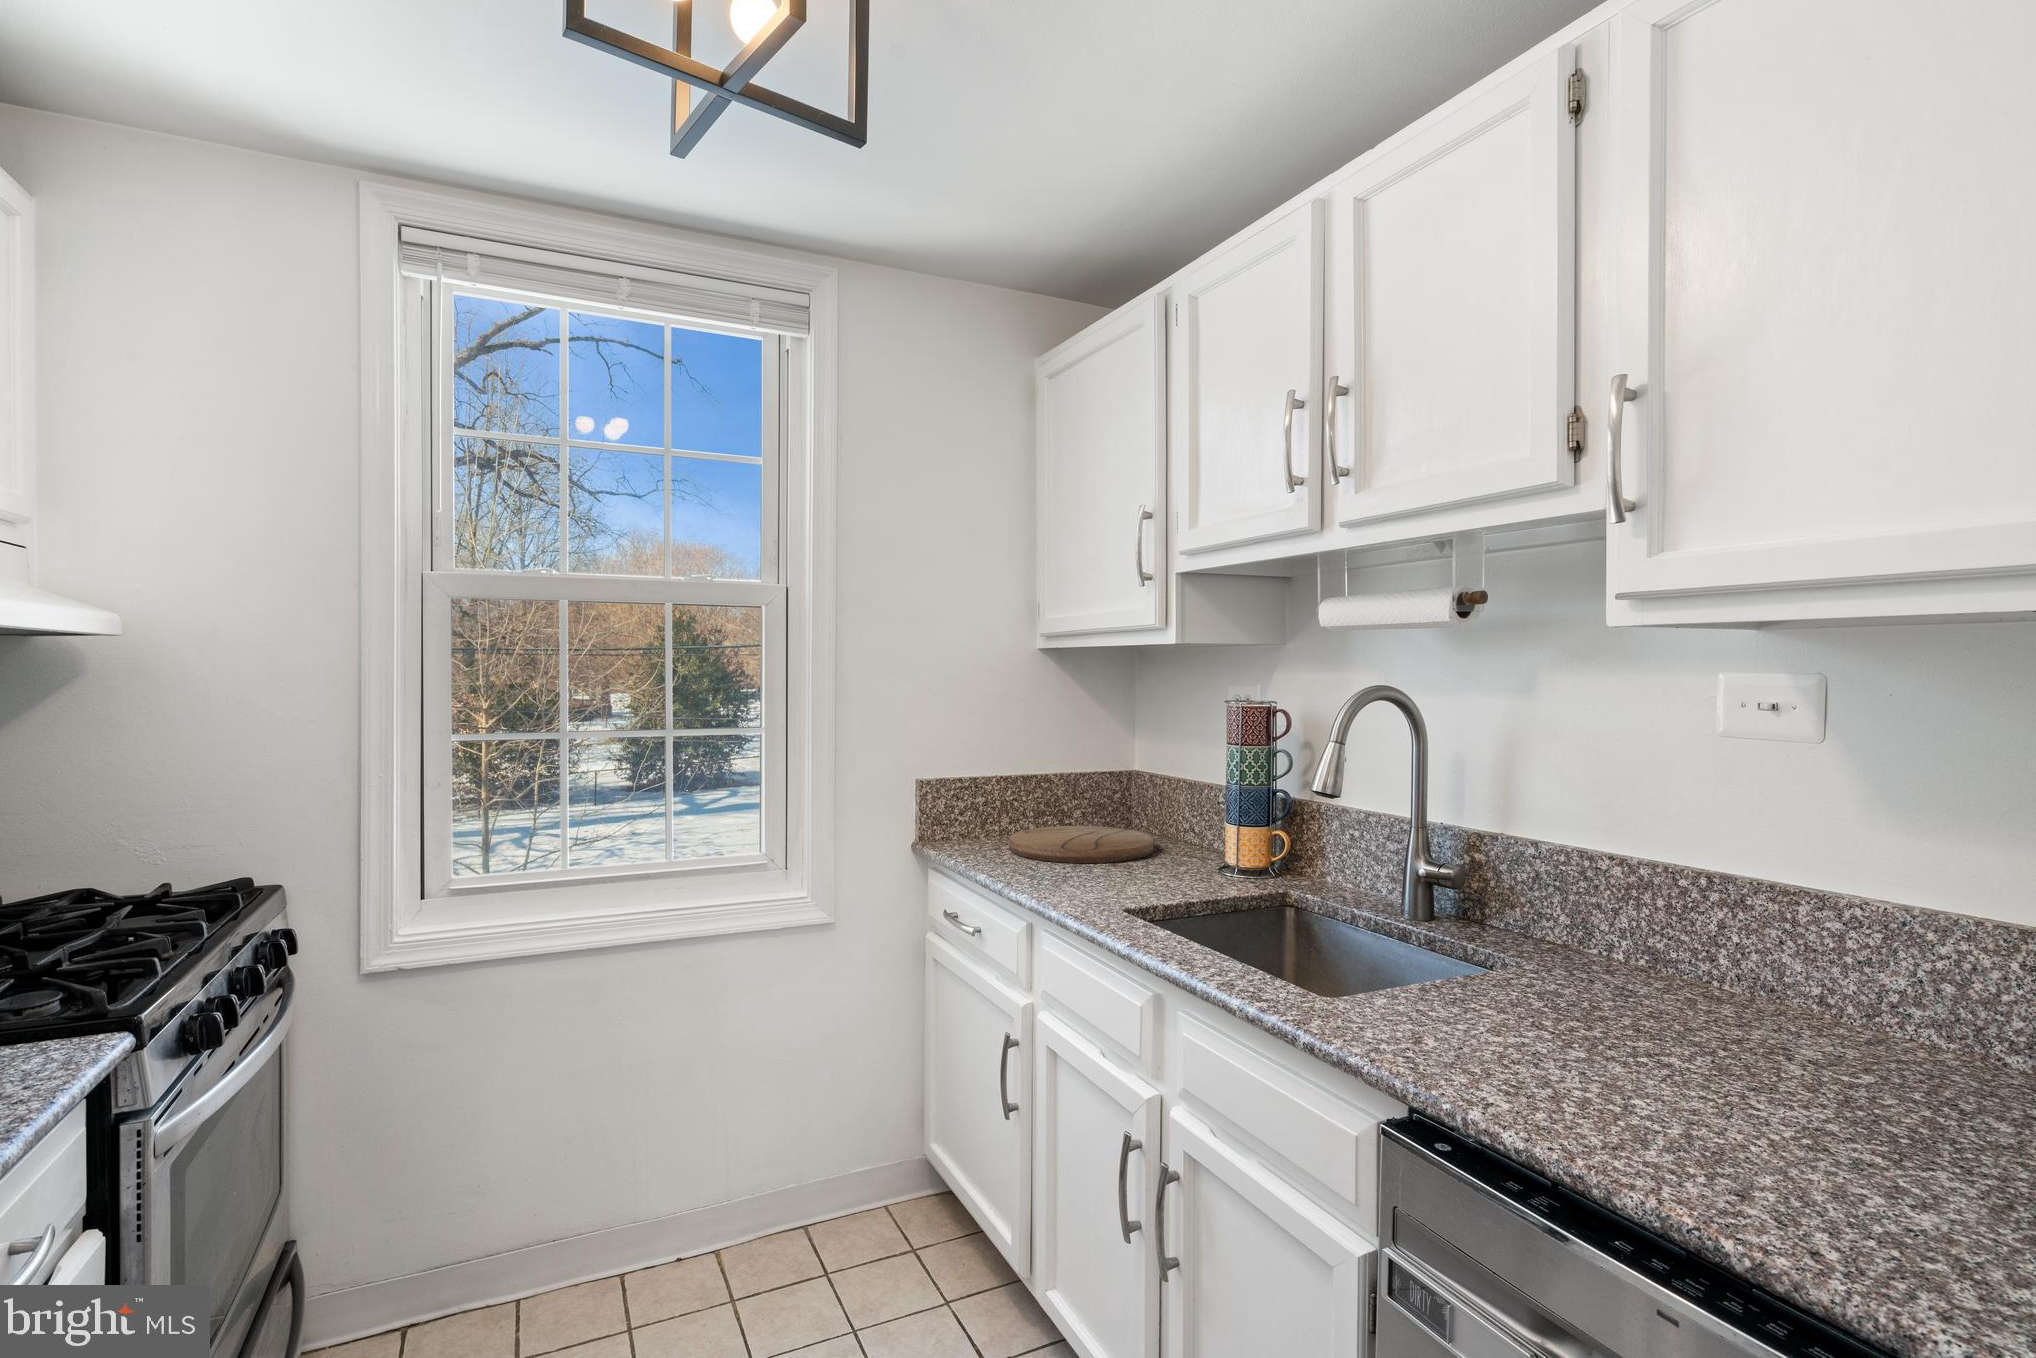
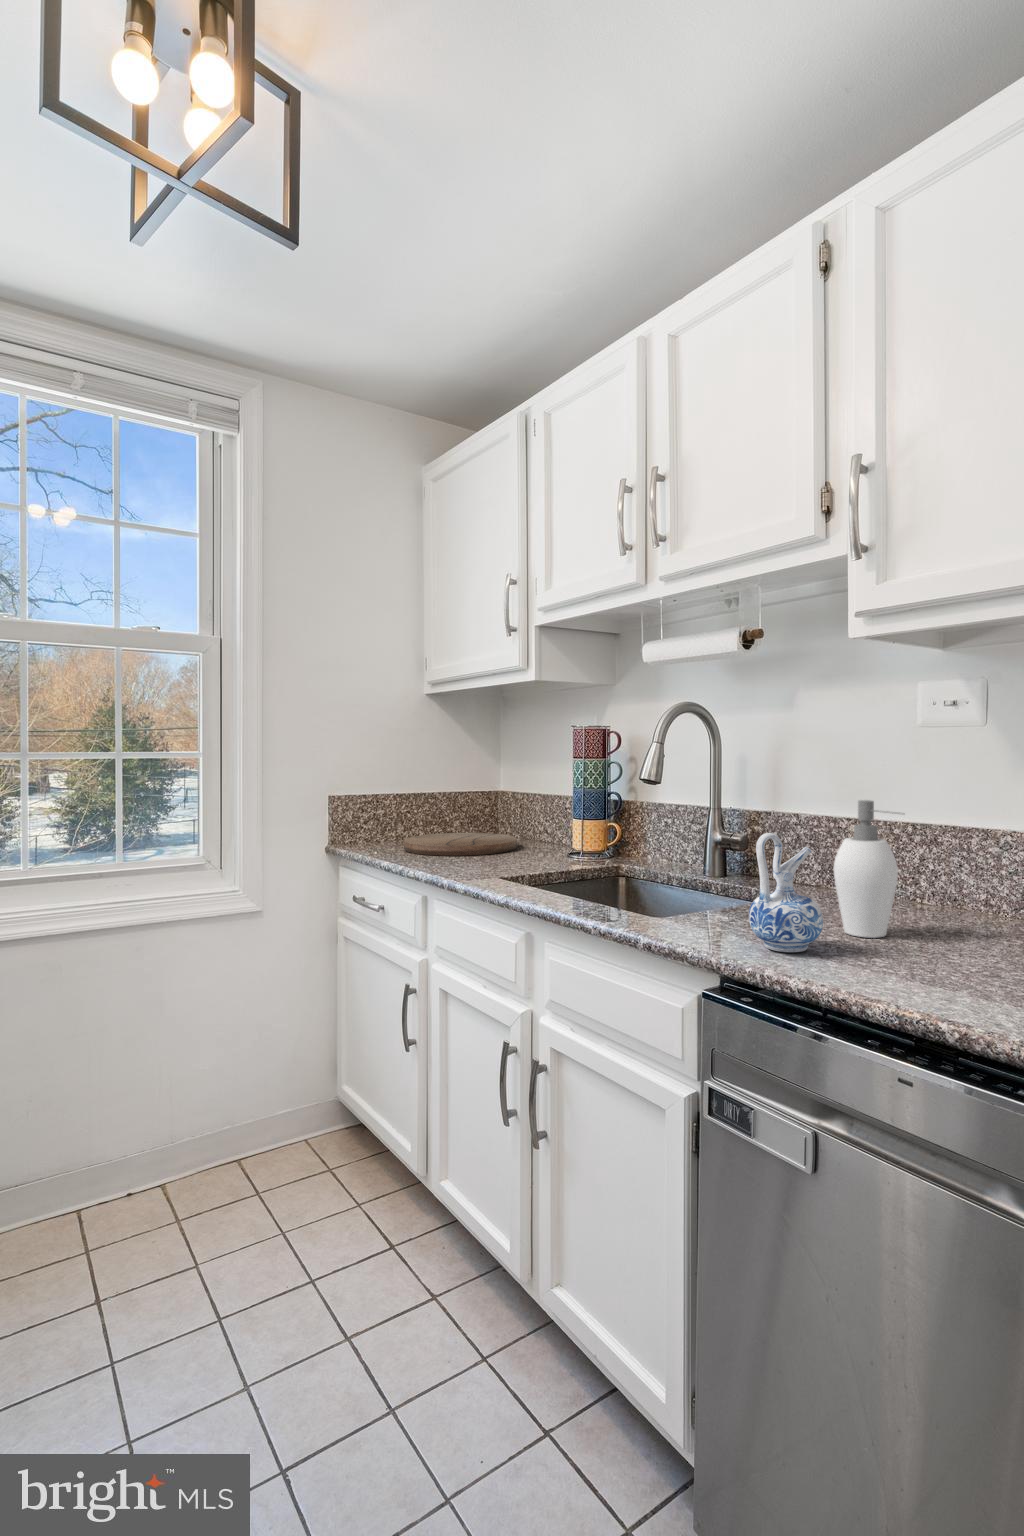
soap dispenser: none [1579,857,1687,1057] -> present [834,800,904,938]
ceramic pitcher: none [1450,908,1559,1078] -> present [749,833,823,952]

